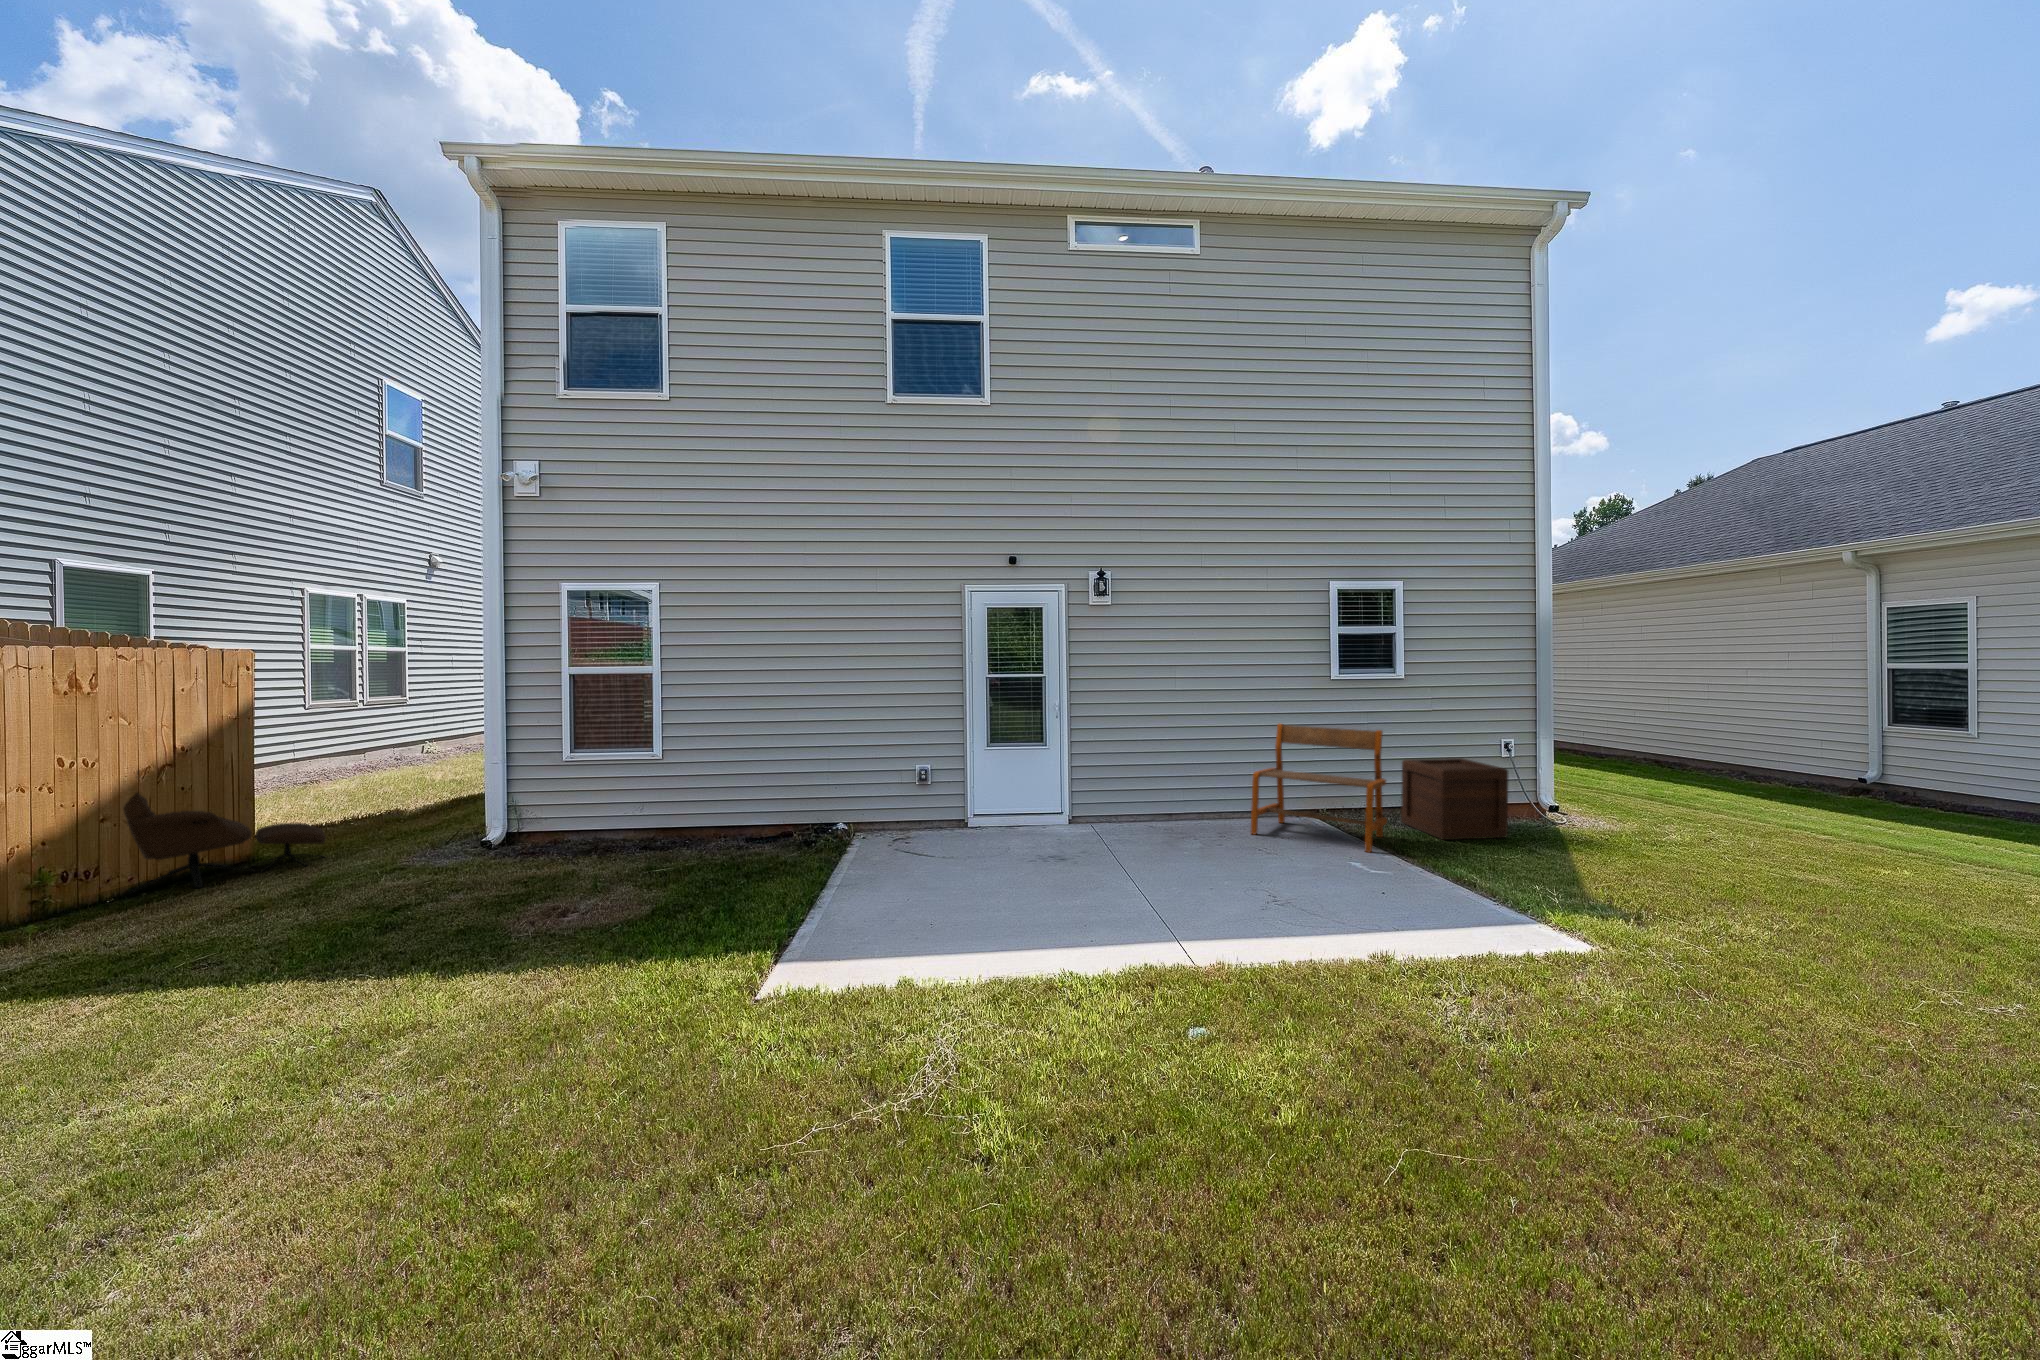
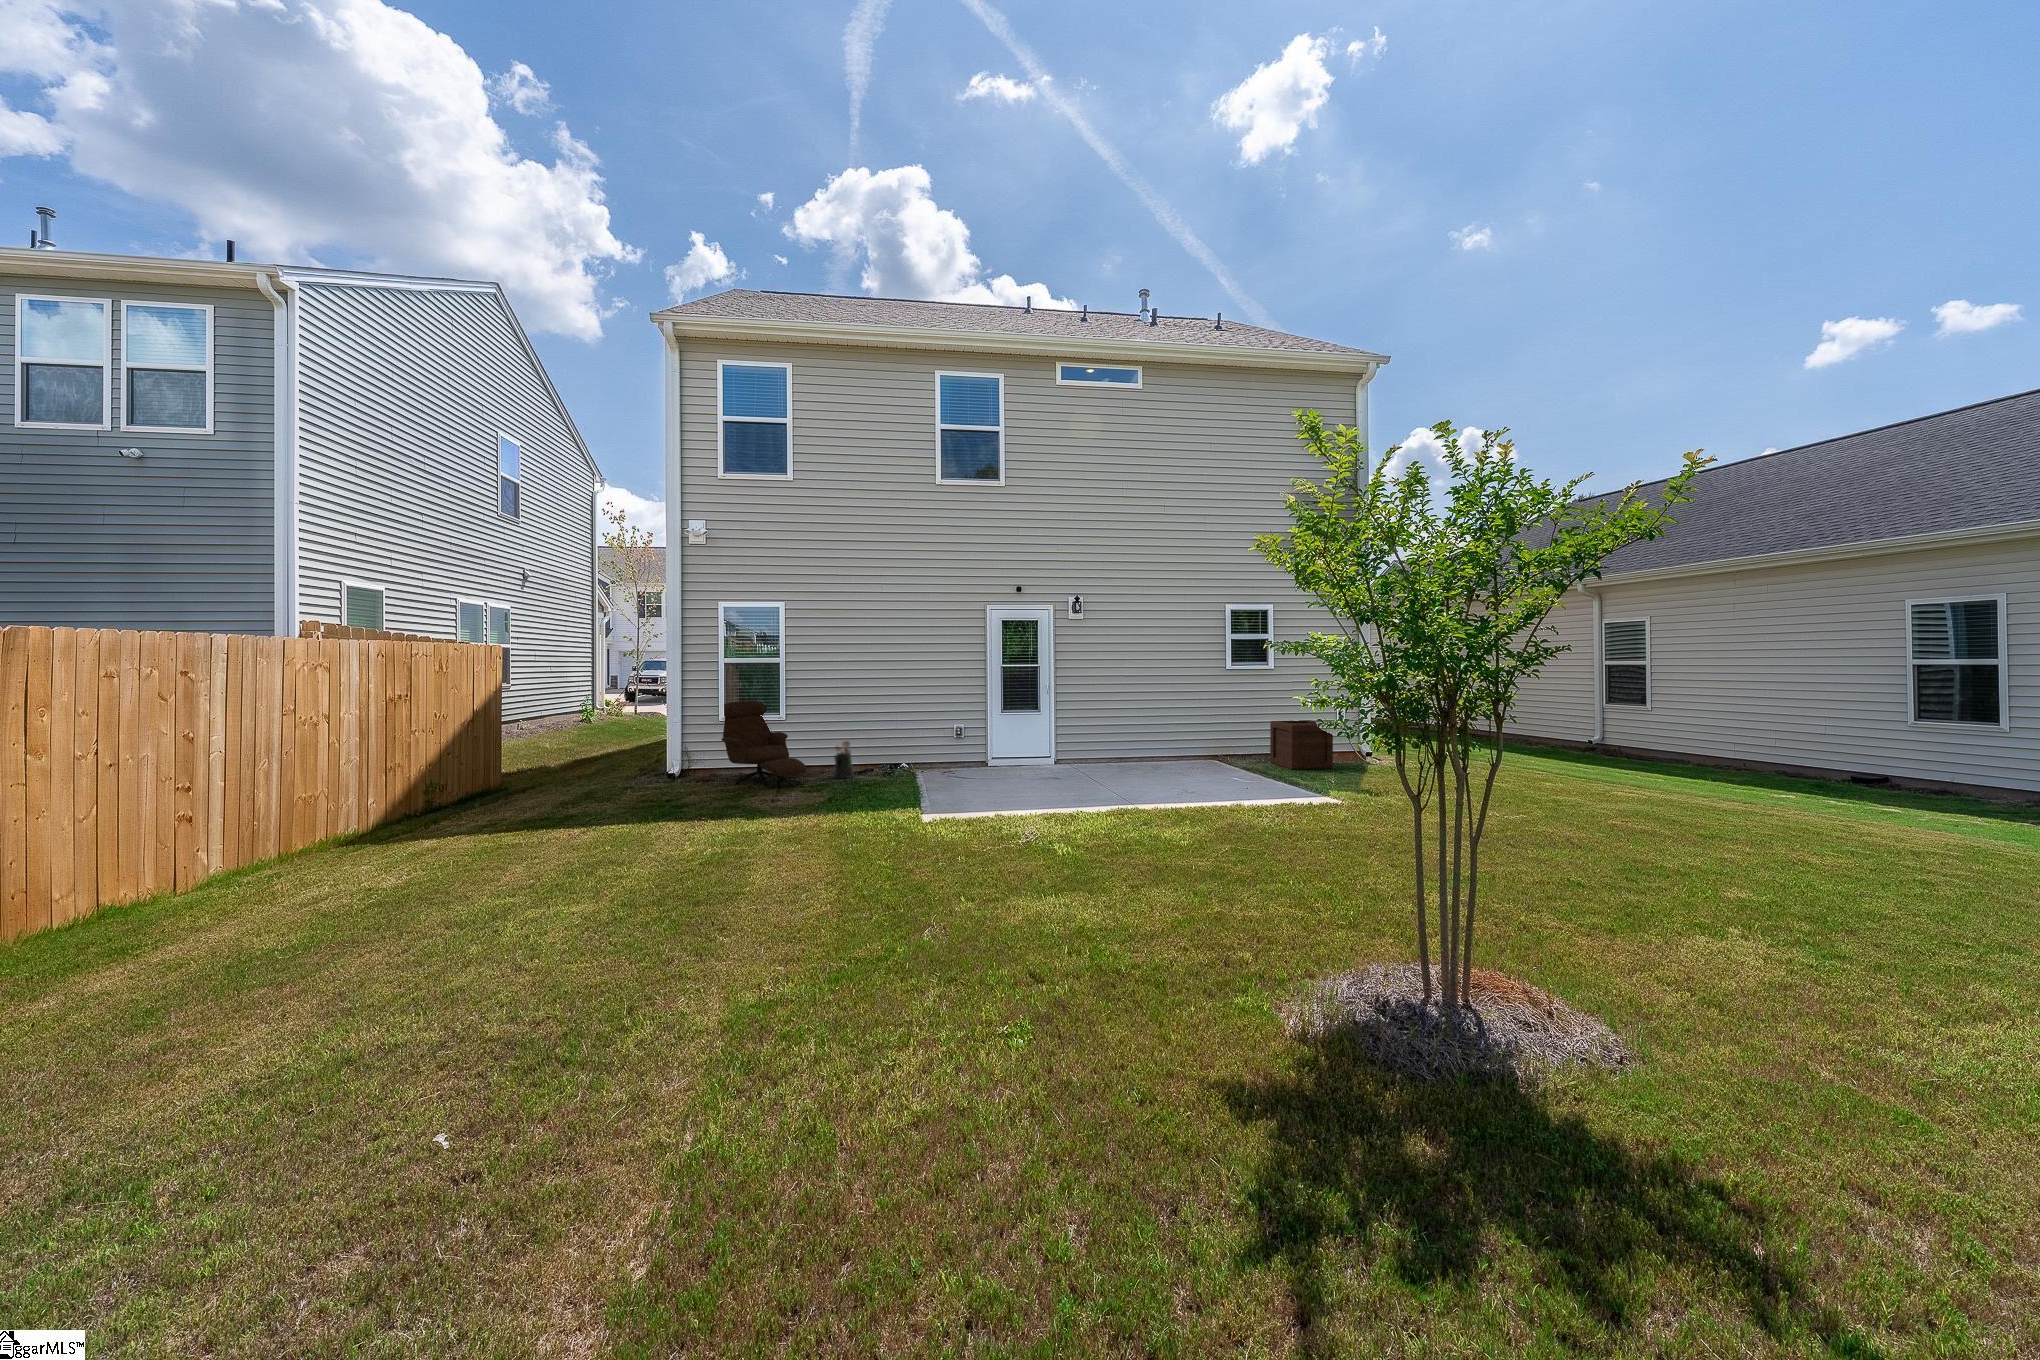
bench: present [1251,723,1387,853] -> none [1173,698,1258,775]
lounge chair: present [123,771,326,893] -> present [721,701,806,788]
watering can: none [723,792,759,852] -> present [834,741,854,778]

